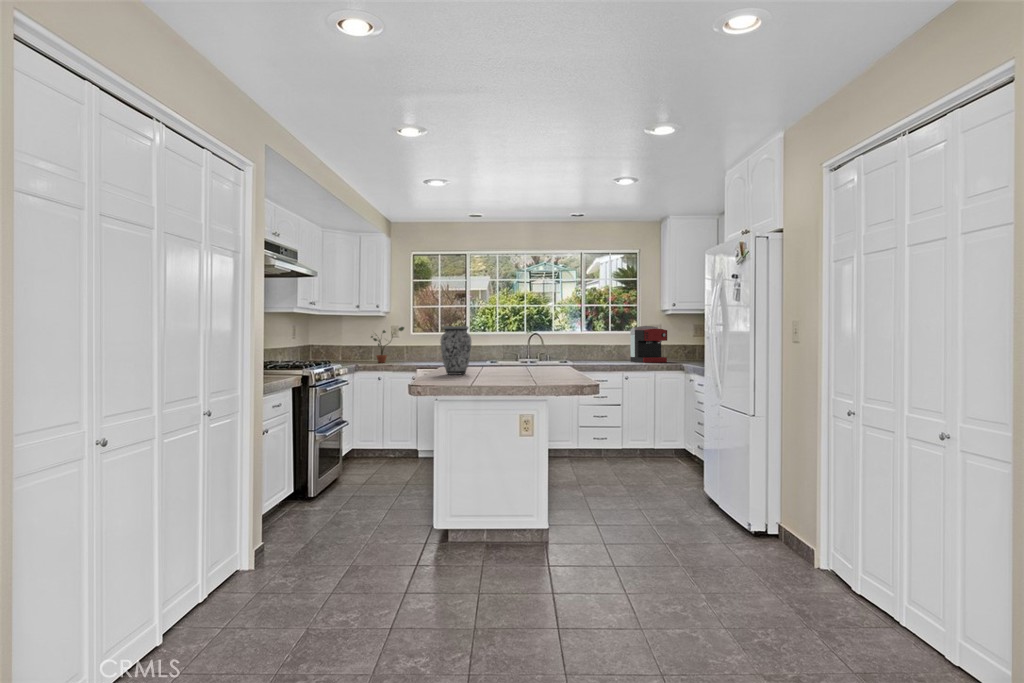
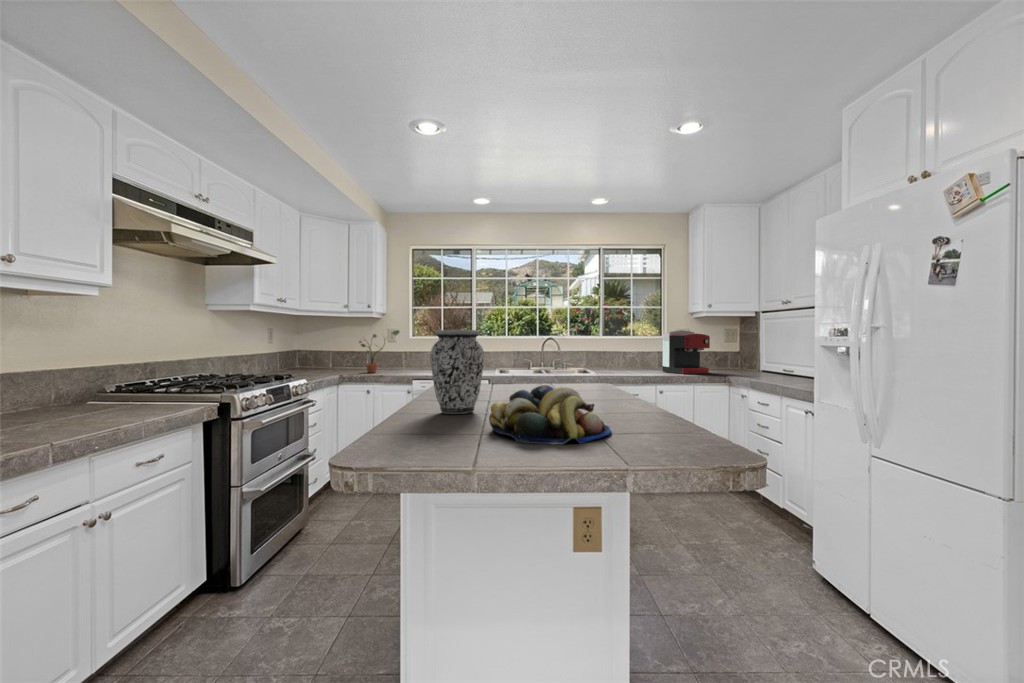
fruit bowl: none [473,355,535,379] -> present [489,385,611,445]

